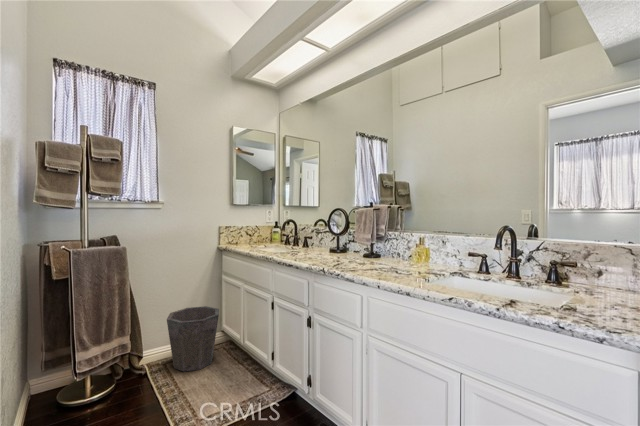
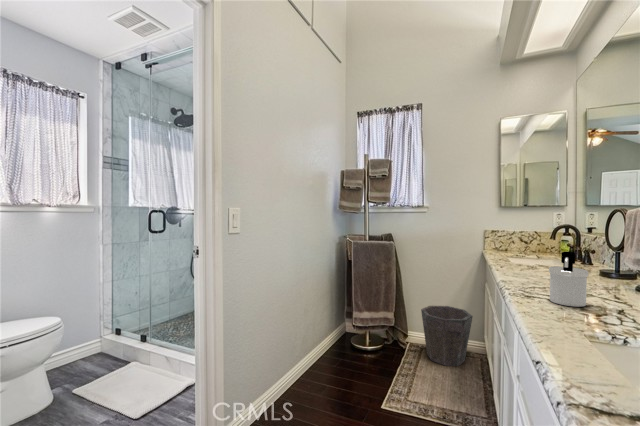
soap dispenser: none [349,230,374,267] -> present [549,252,588,307]

